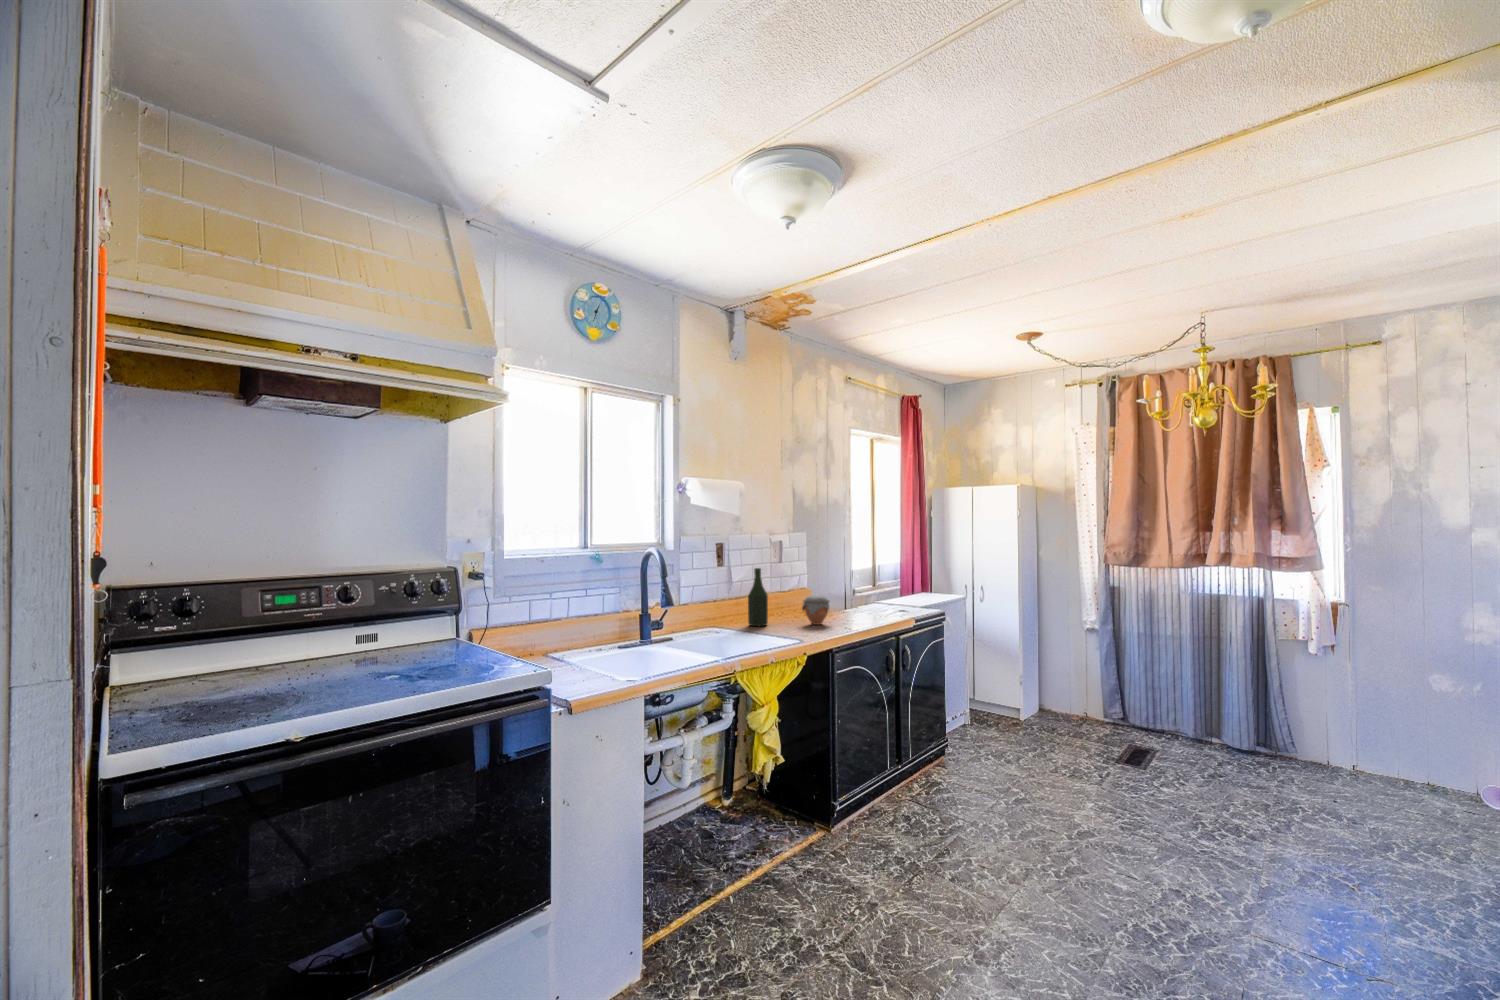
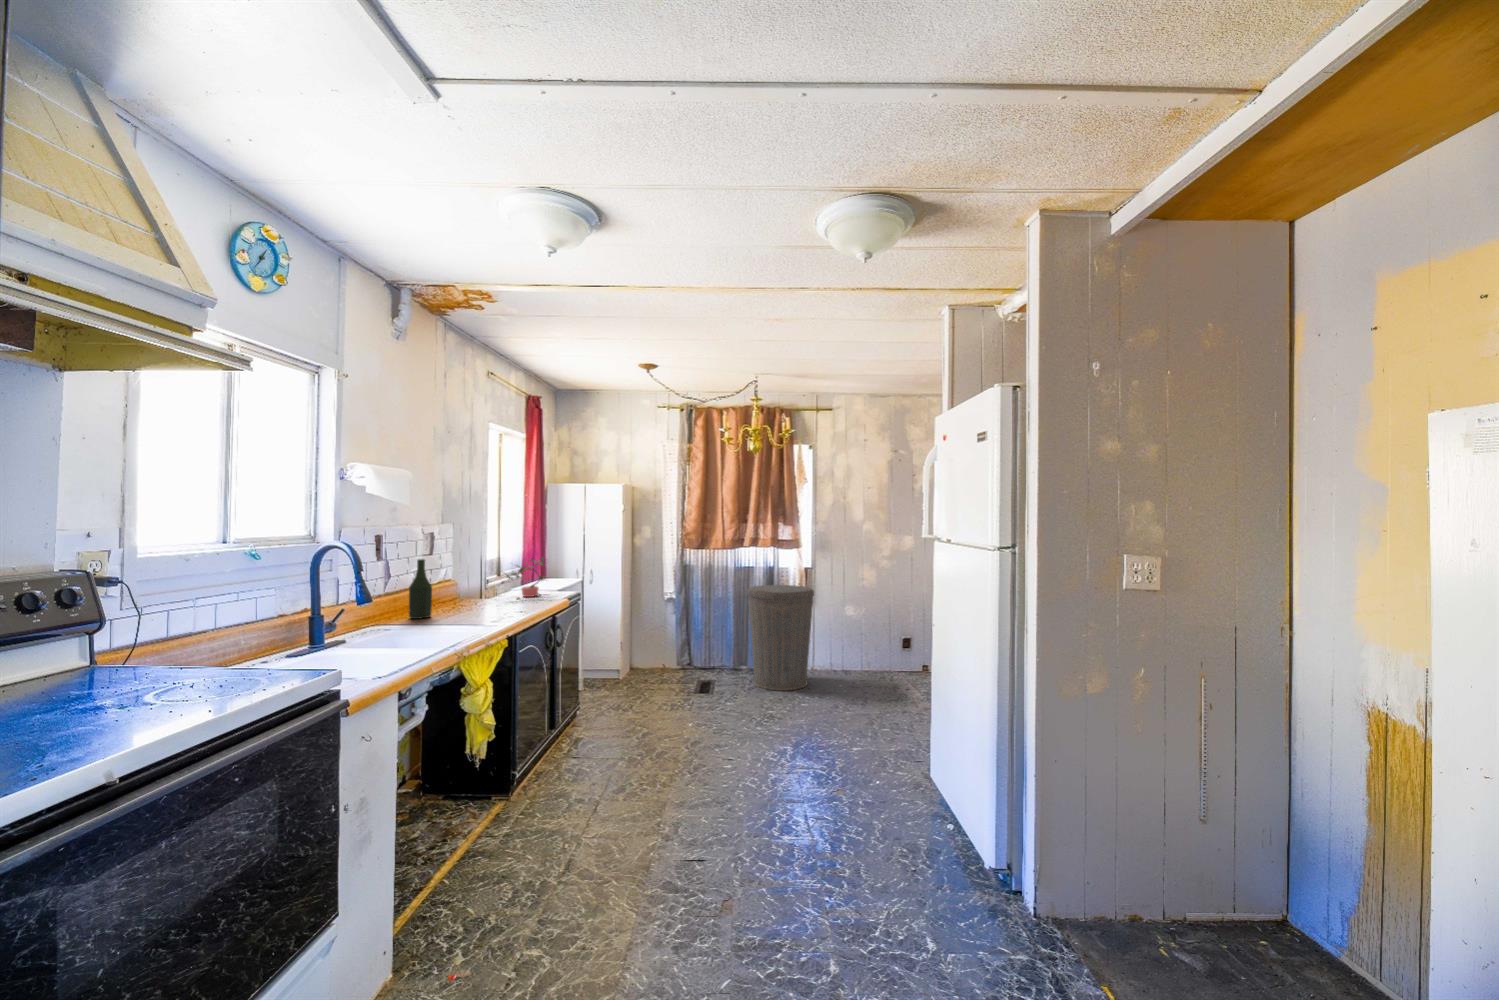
potted plant: none [848,569,905,614] -> present [501,558,546,597]
jar: present [802,596,830,625] -> none [468,584,497,611]
trash can: none [1206,623,1338,794] -> present [747,585,814,691]

